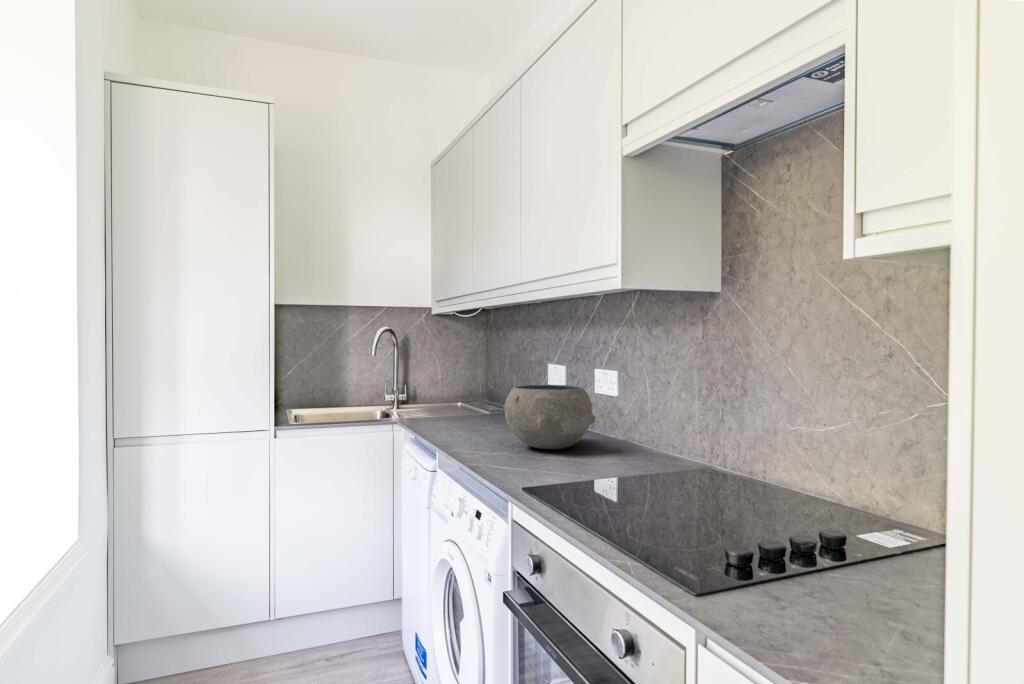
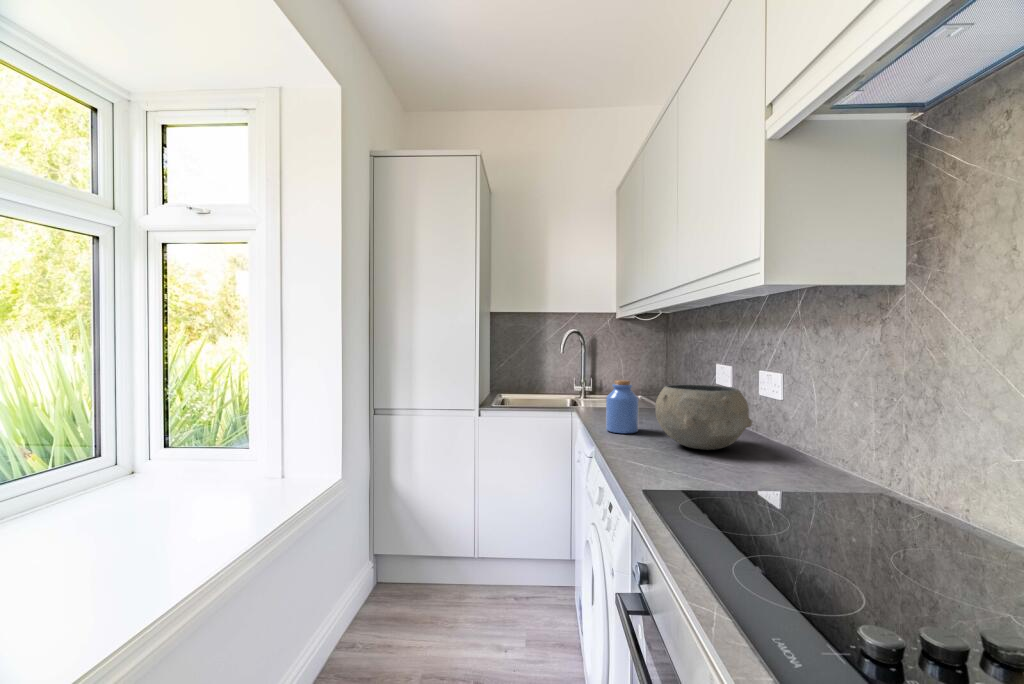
jar: none [446,383,481,441] -> present [606,380,639,433]

